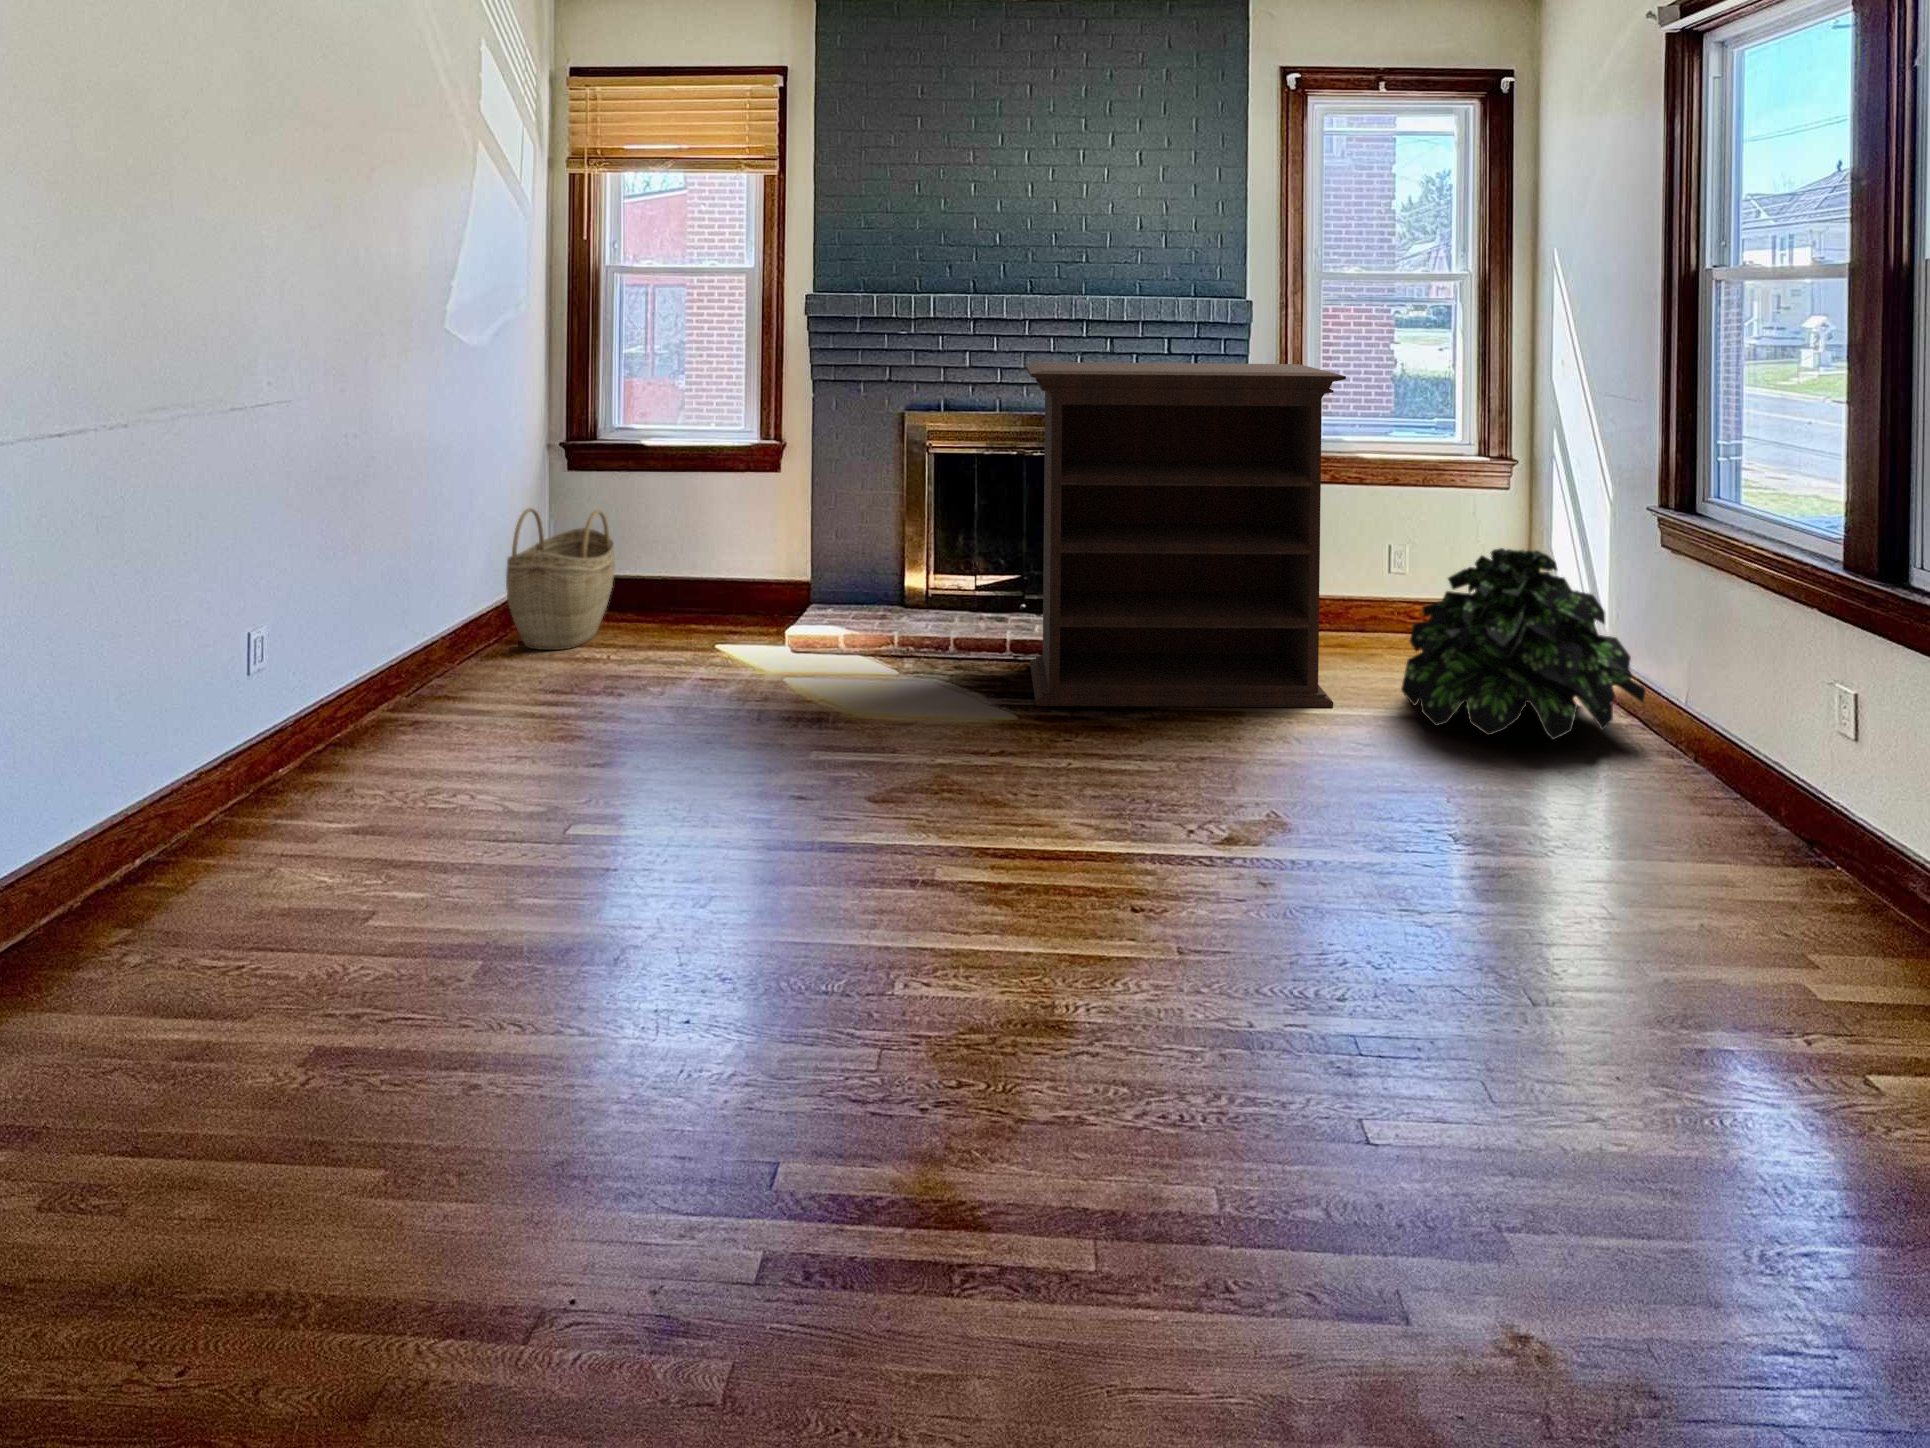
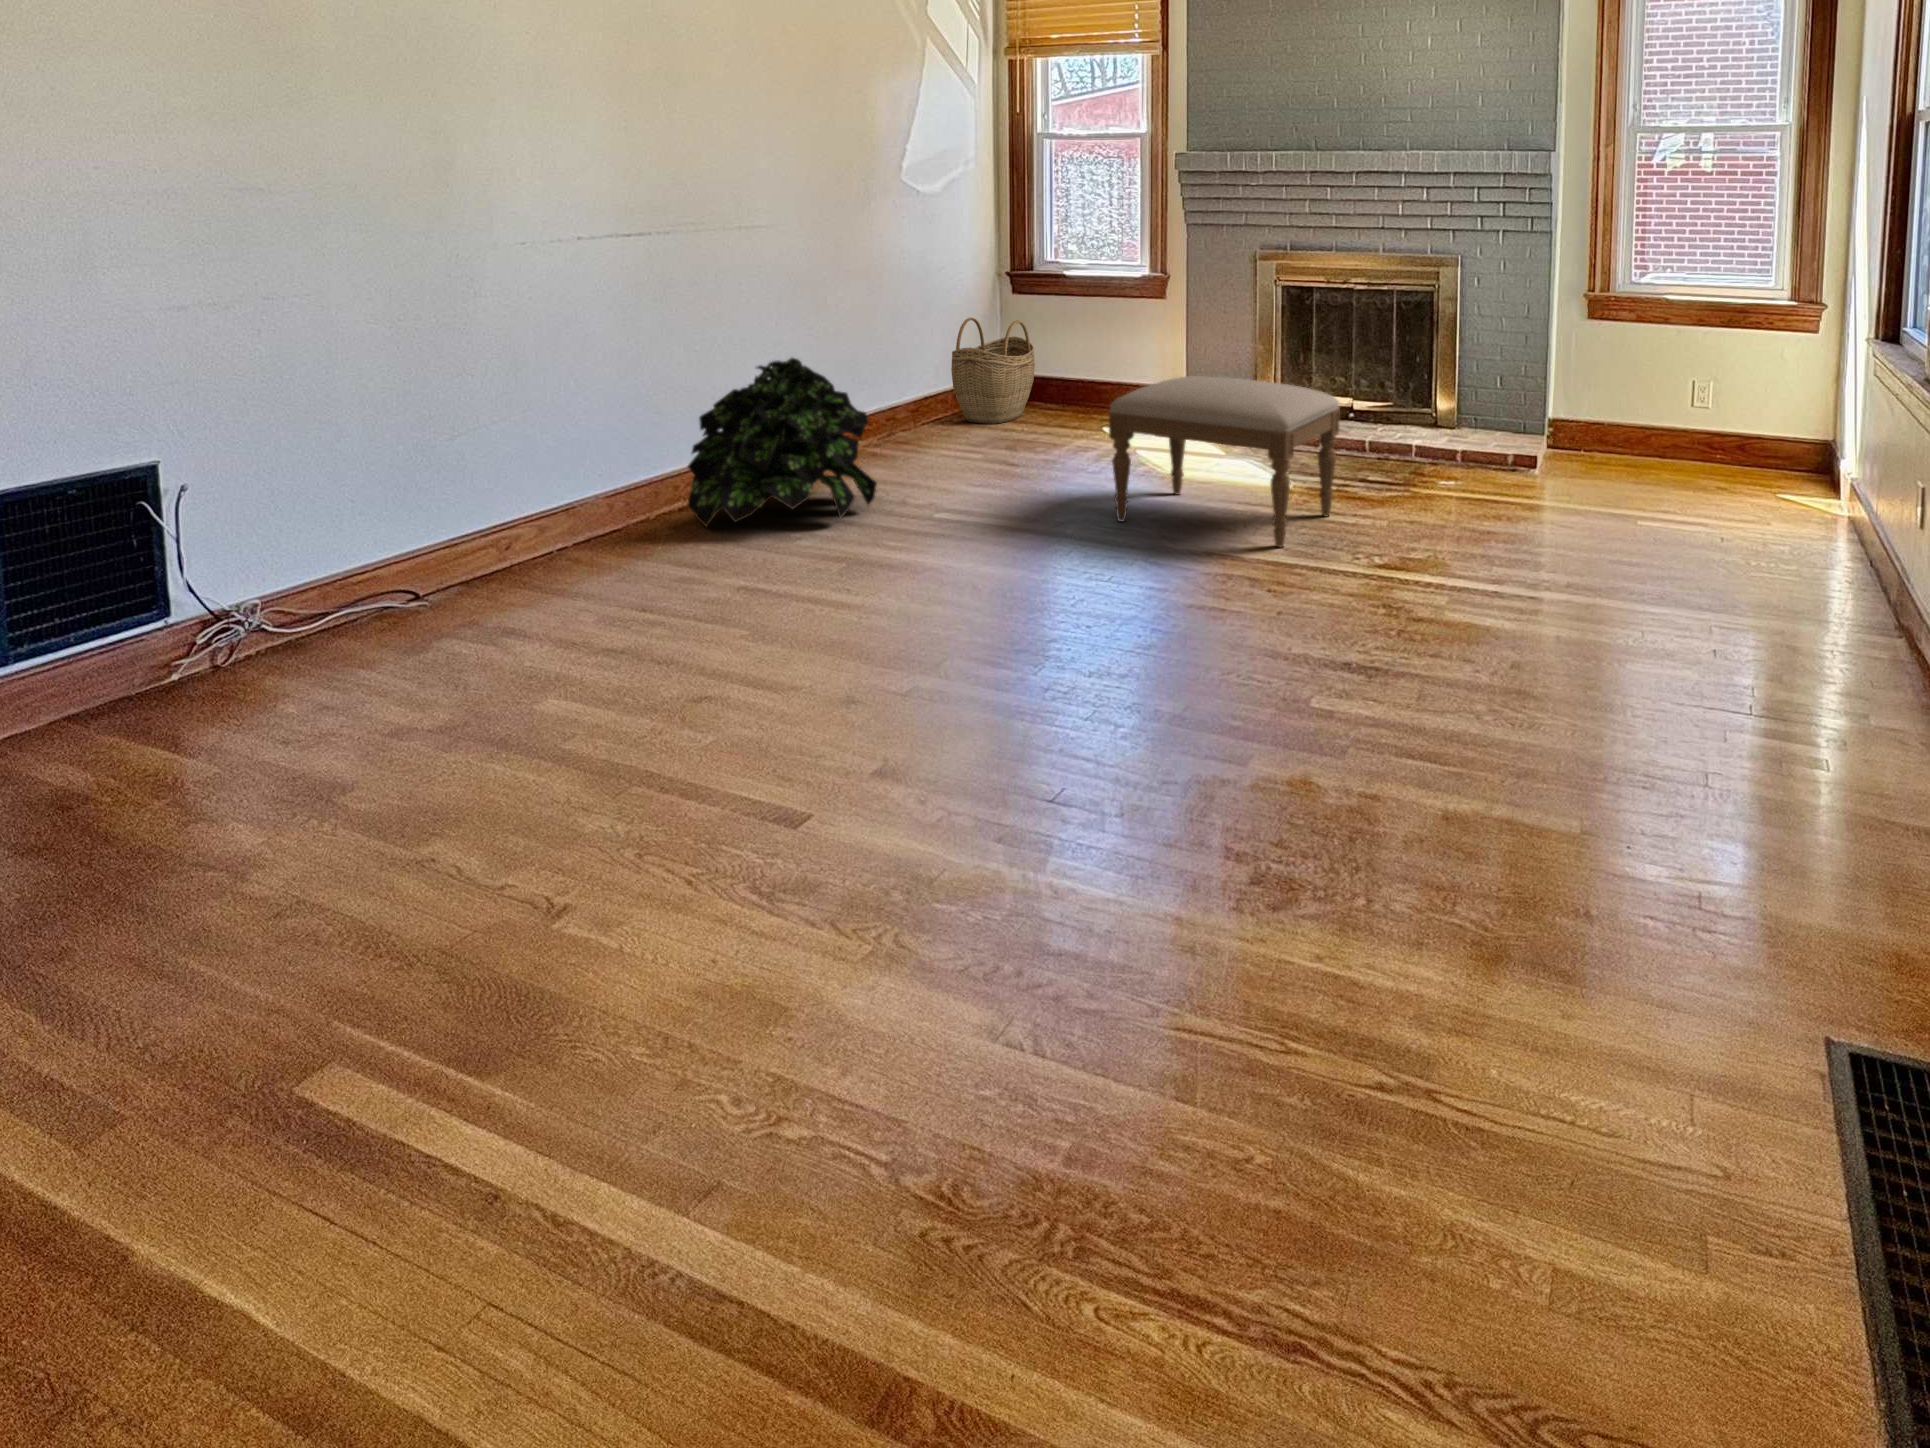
bookshelf: present [1026,362,1346,707] -> none [1315,205,1592,503]
potted plant: present [1401,548,1646,740] -> present [687,358,877,527]
ottoman: none [825,596,1102,831] -> present [1109,376,1340,547]

